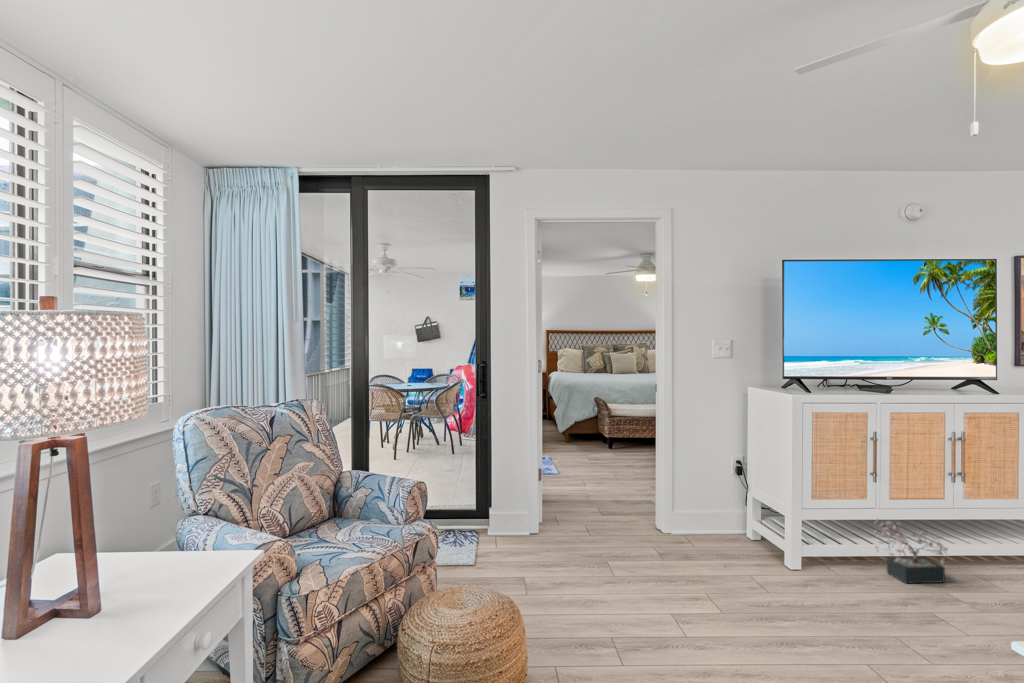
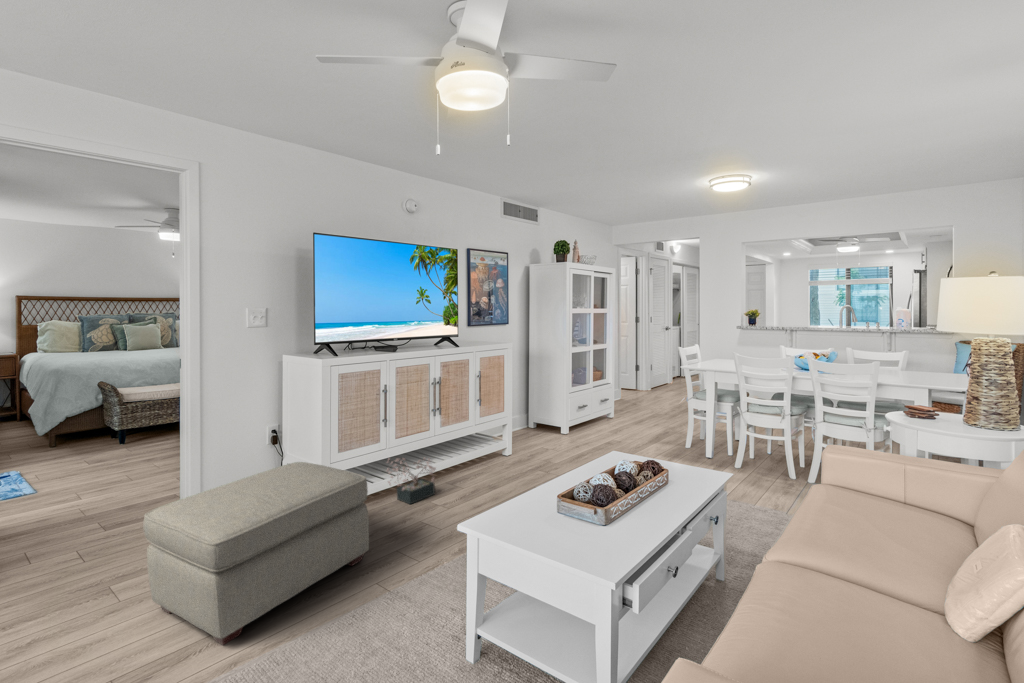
ottoman: none [638,493,849,638] -> present [143,462,369,645]

